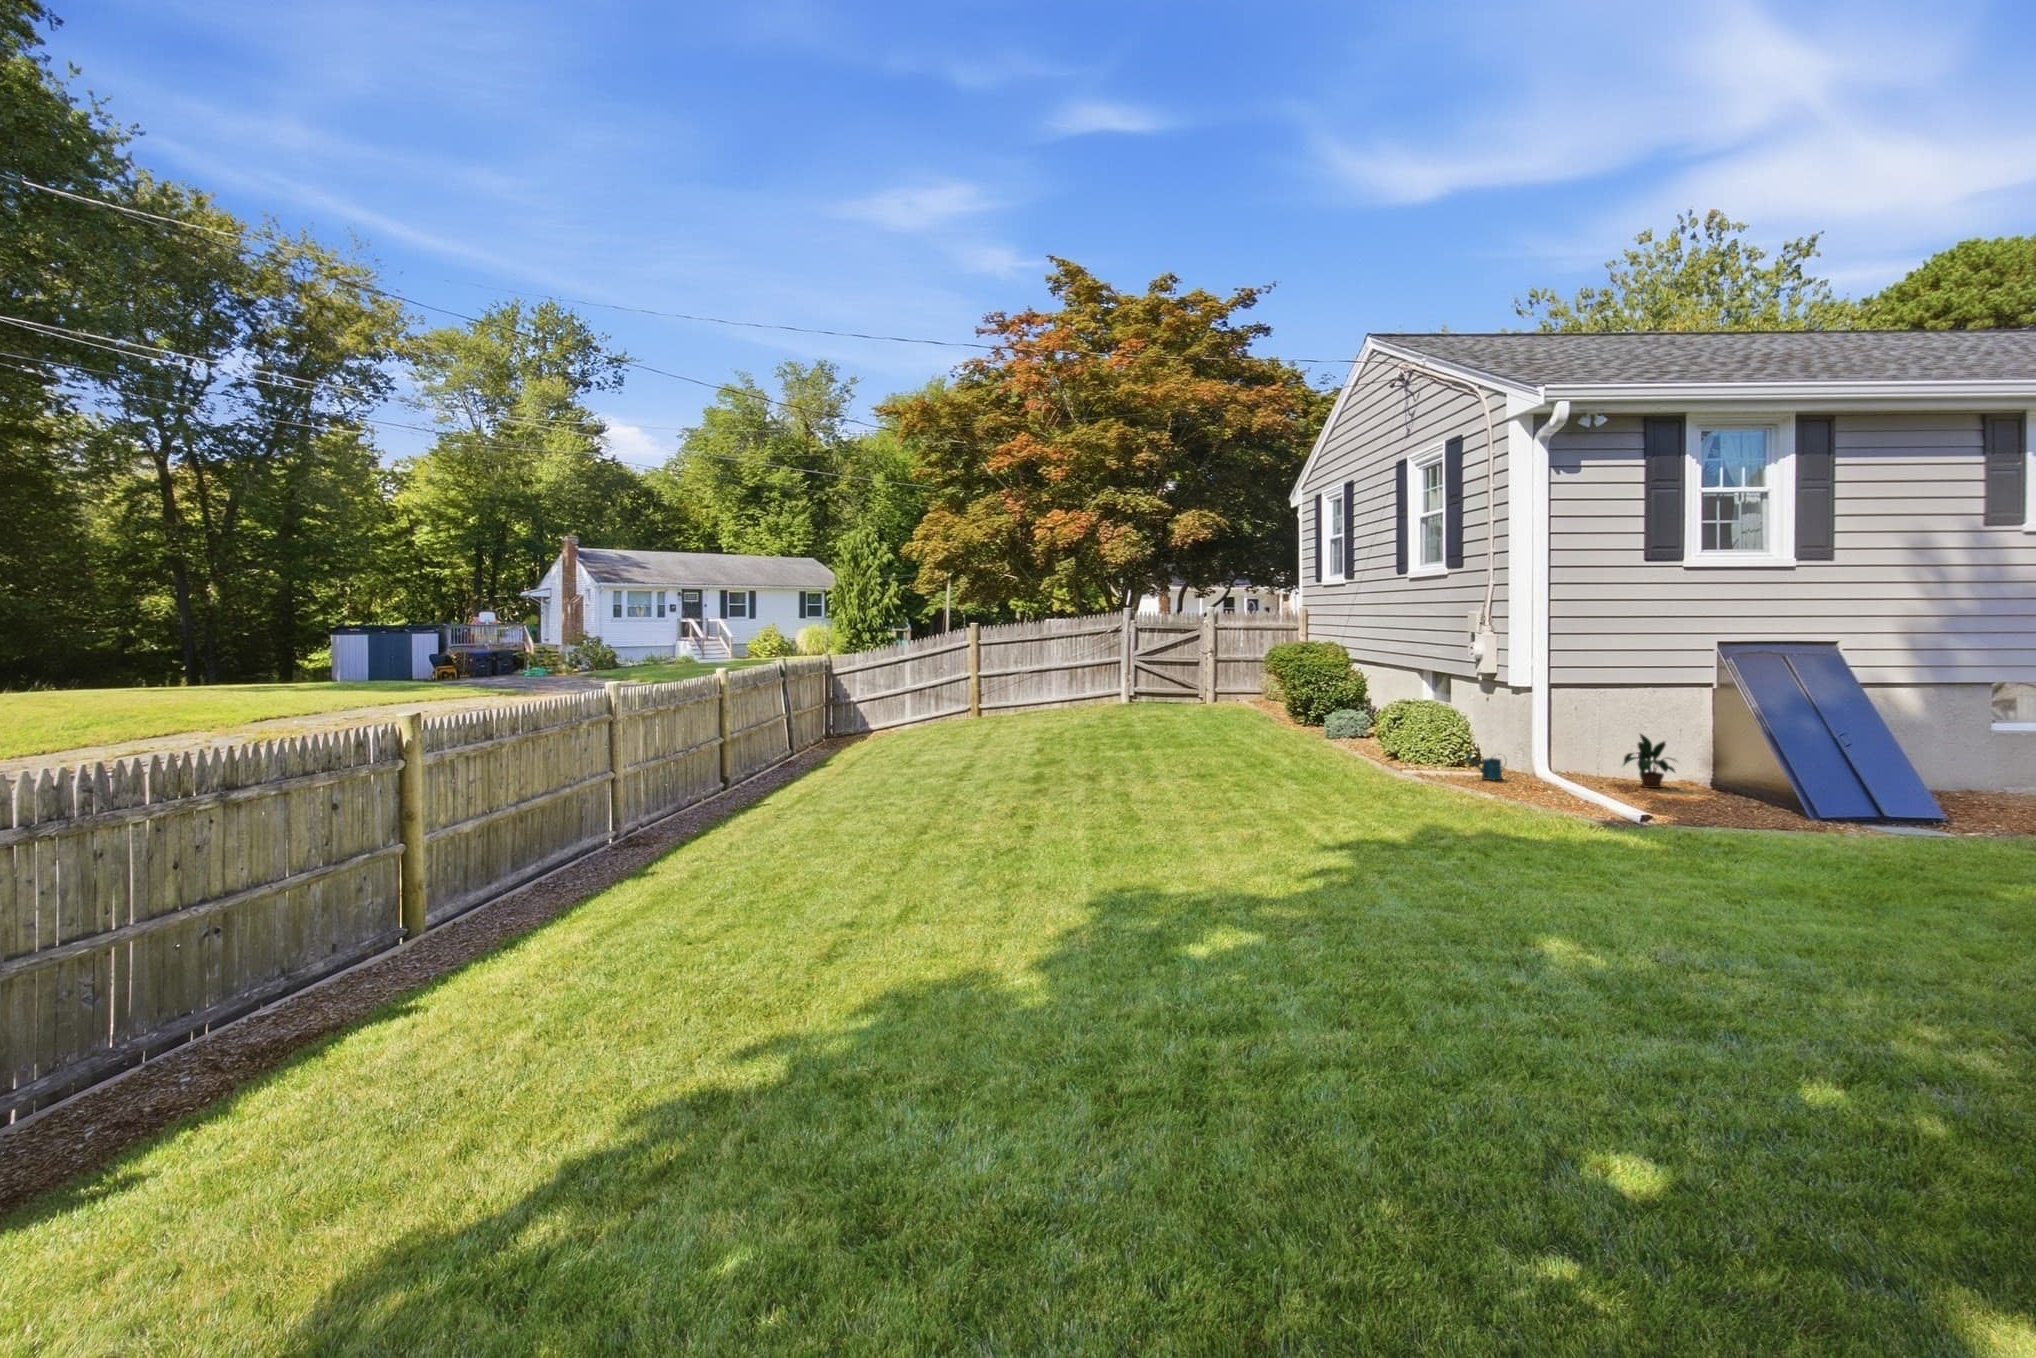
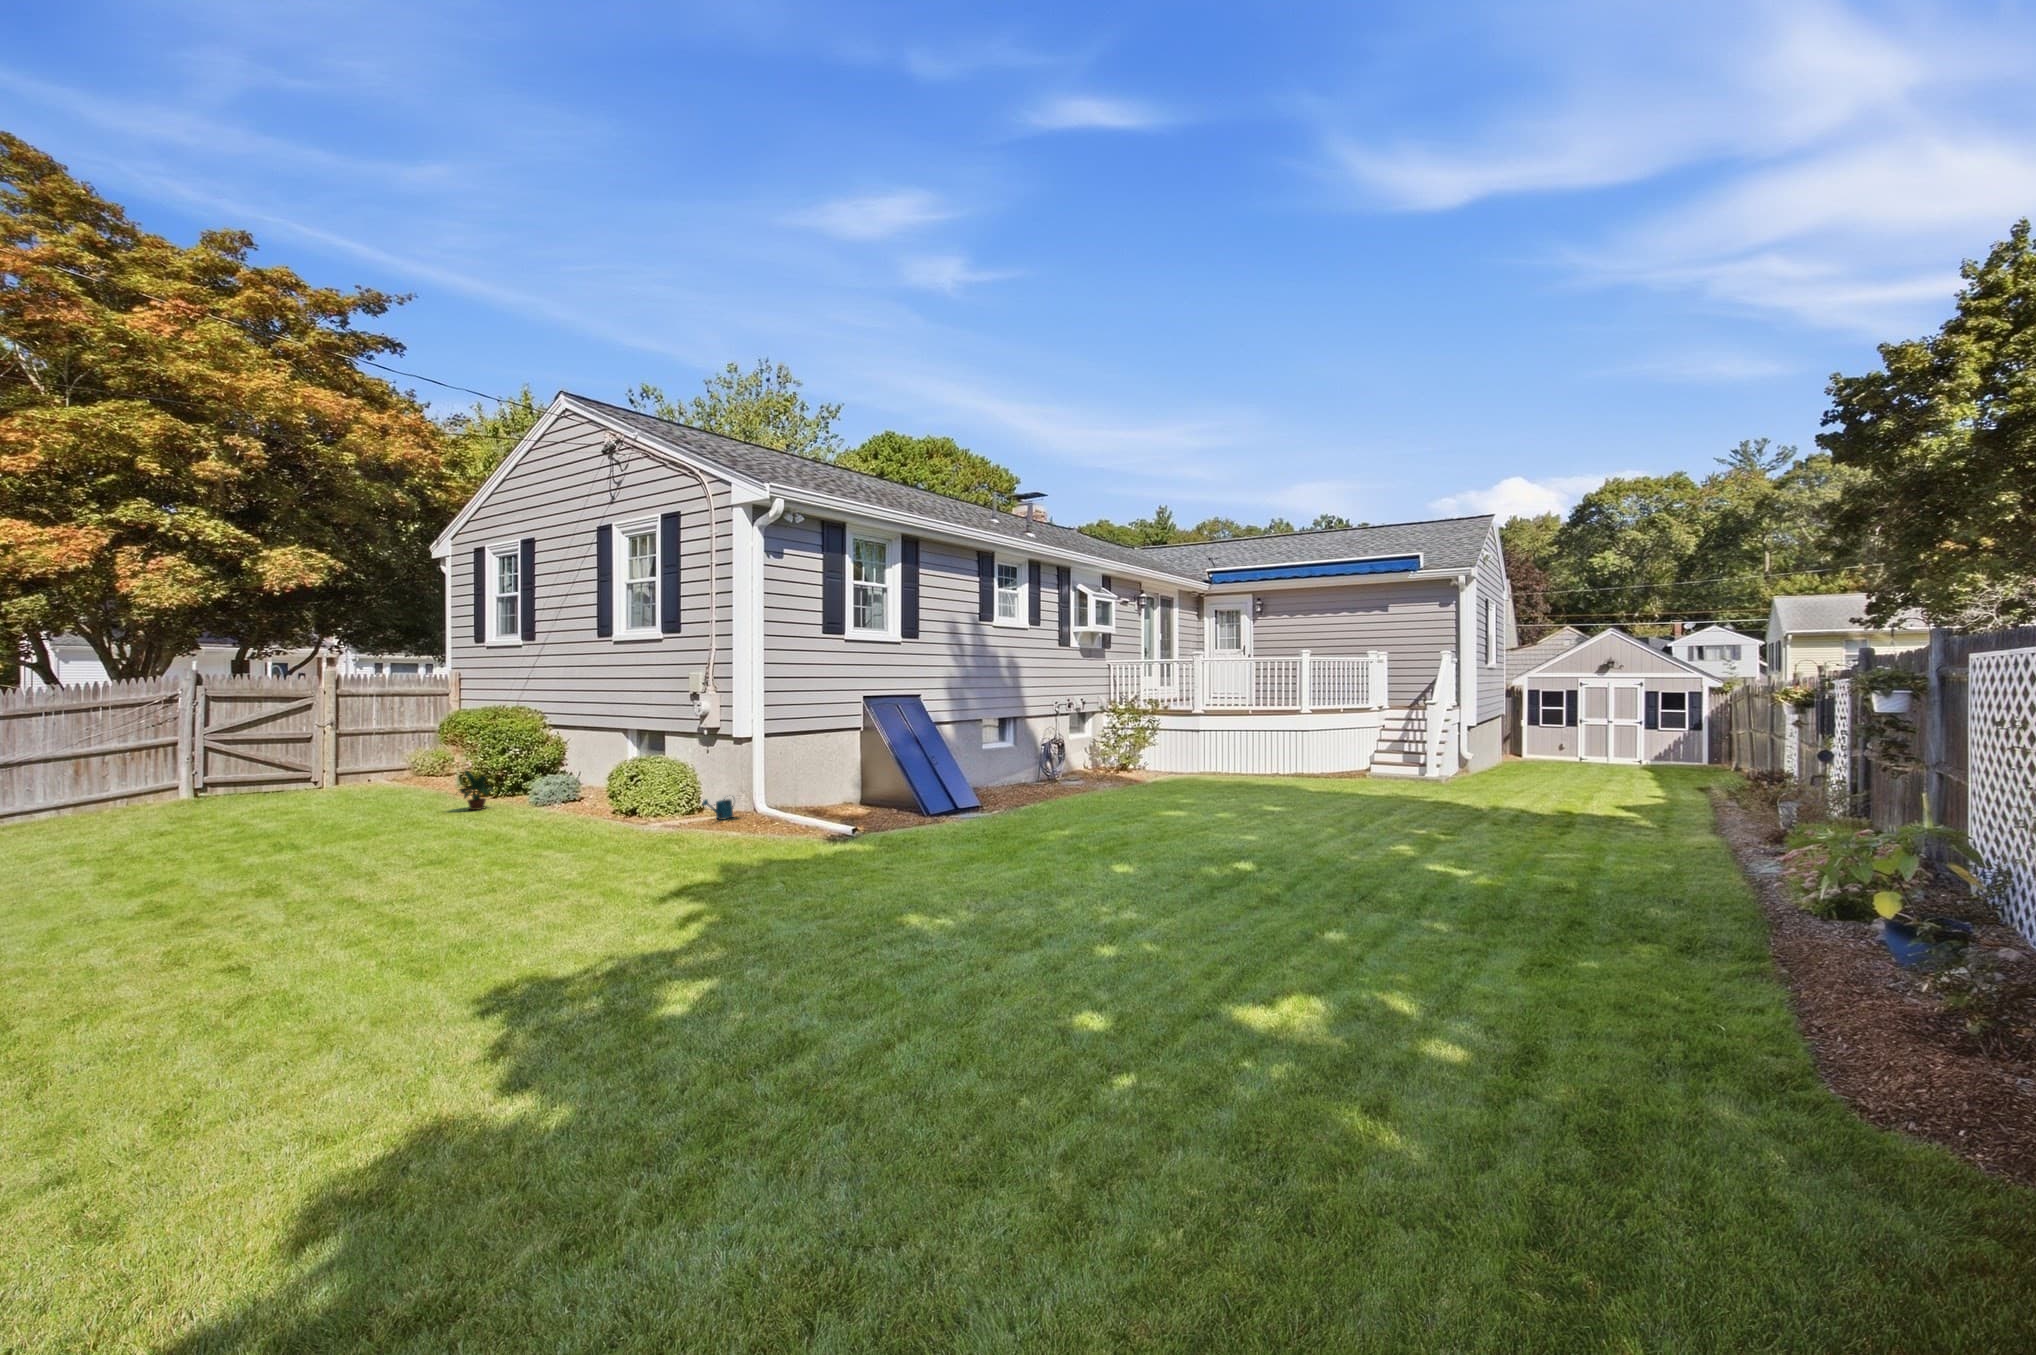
potted plant: present [1623,734,1677,788] -> present [460,770,495,810]

